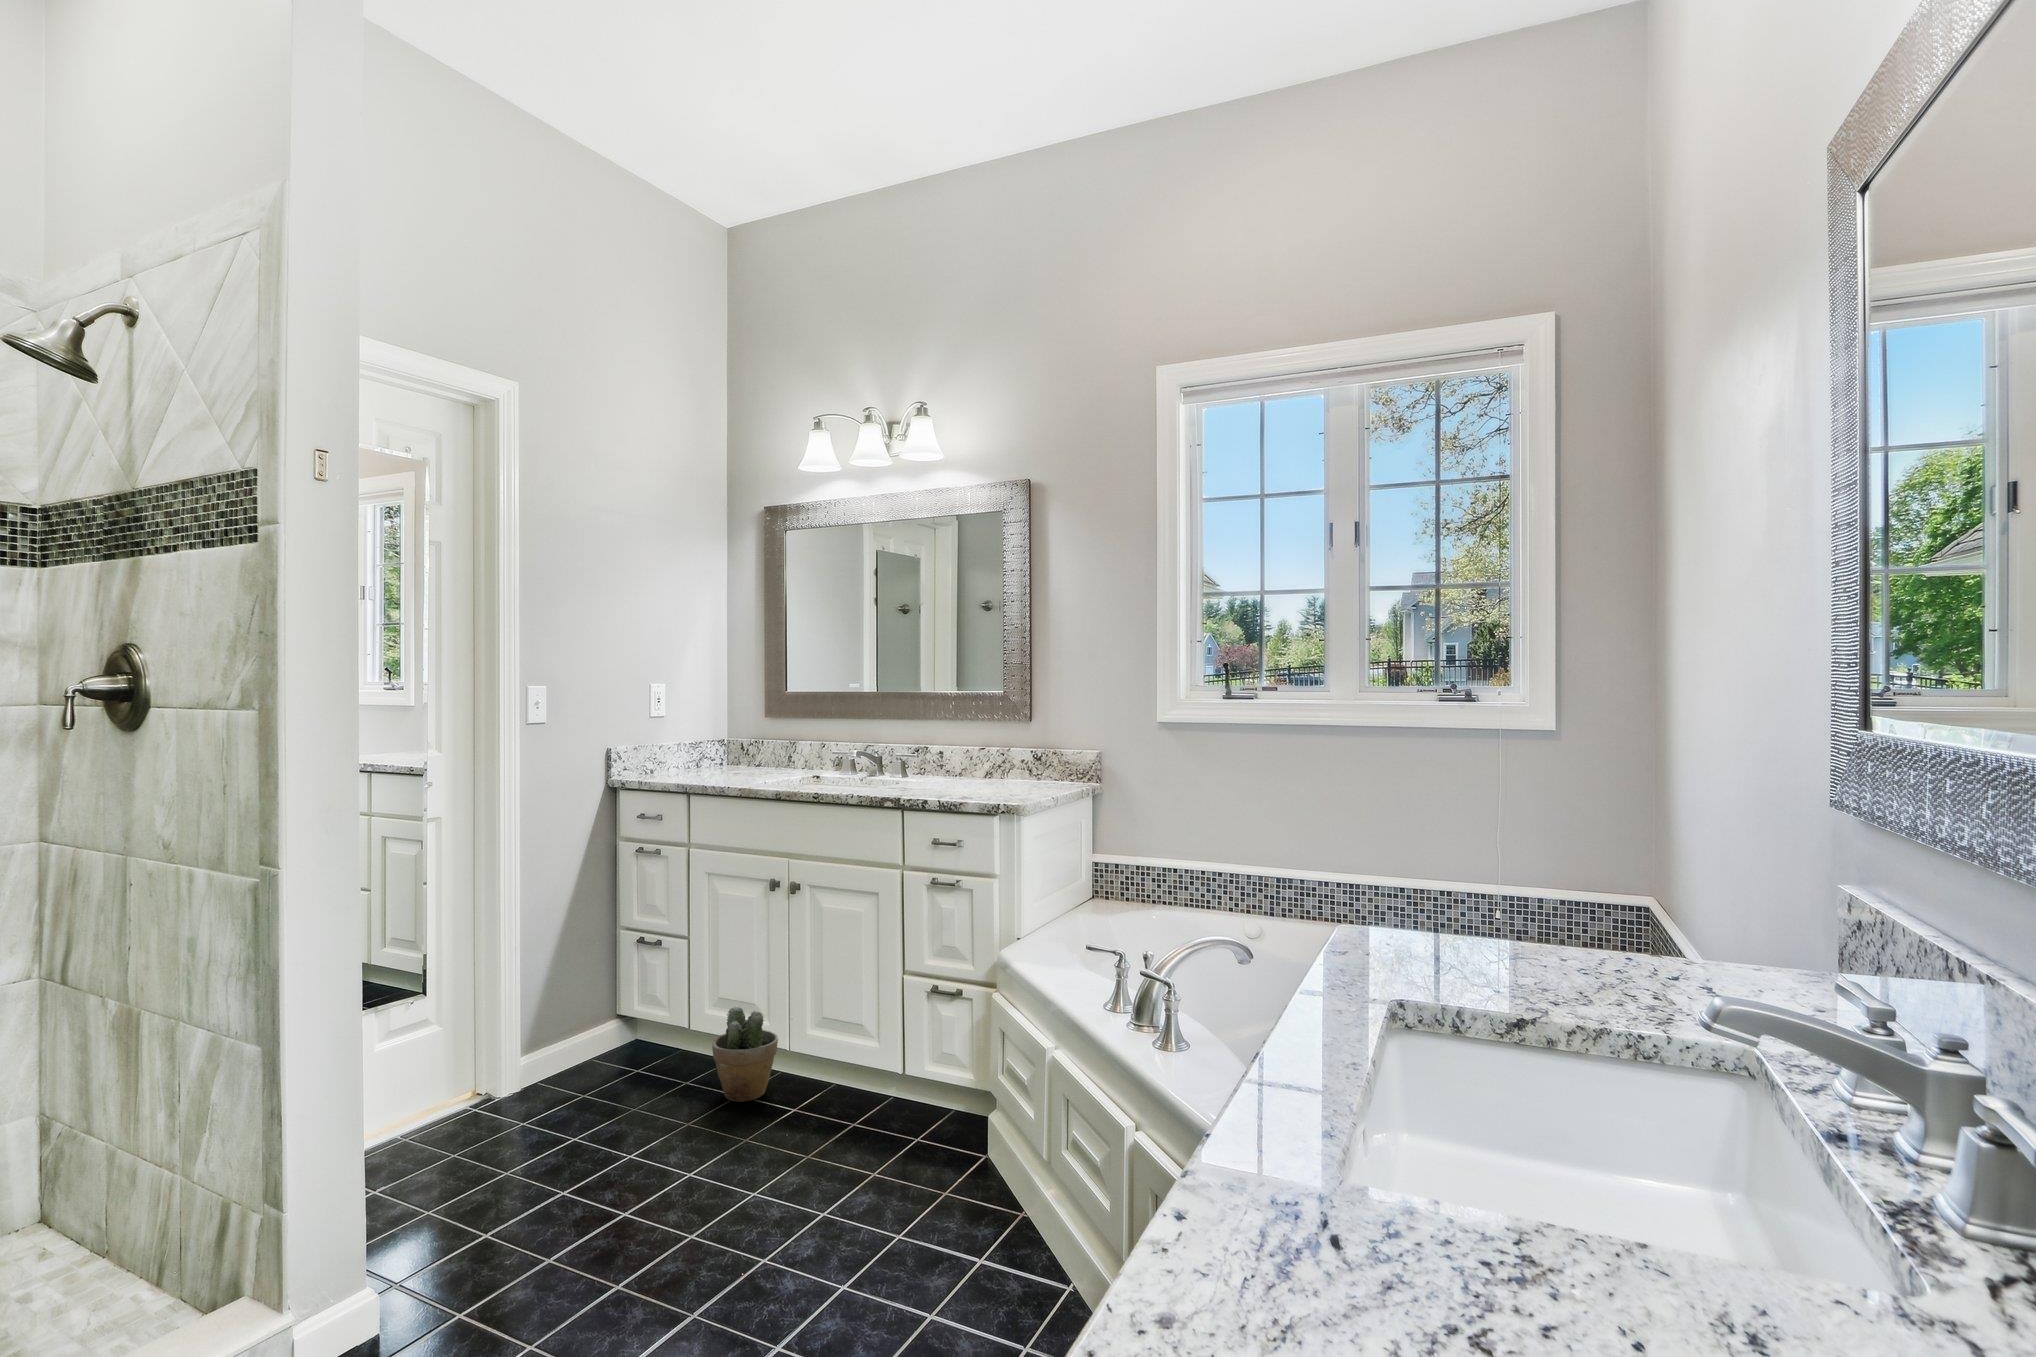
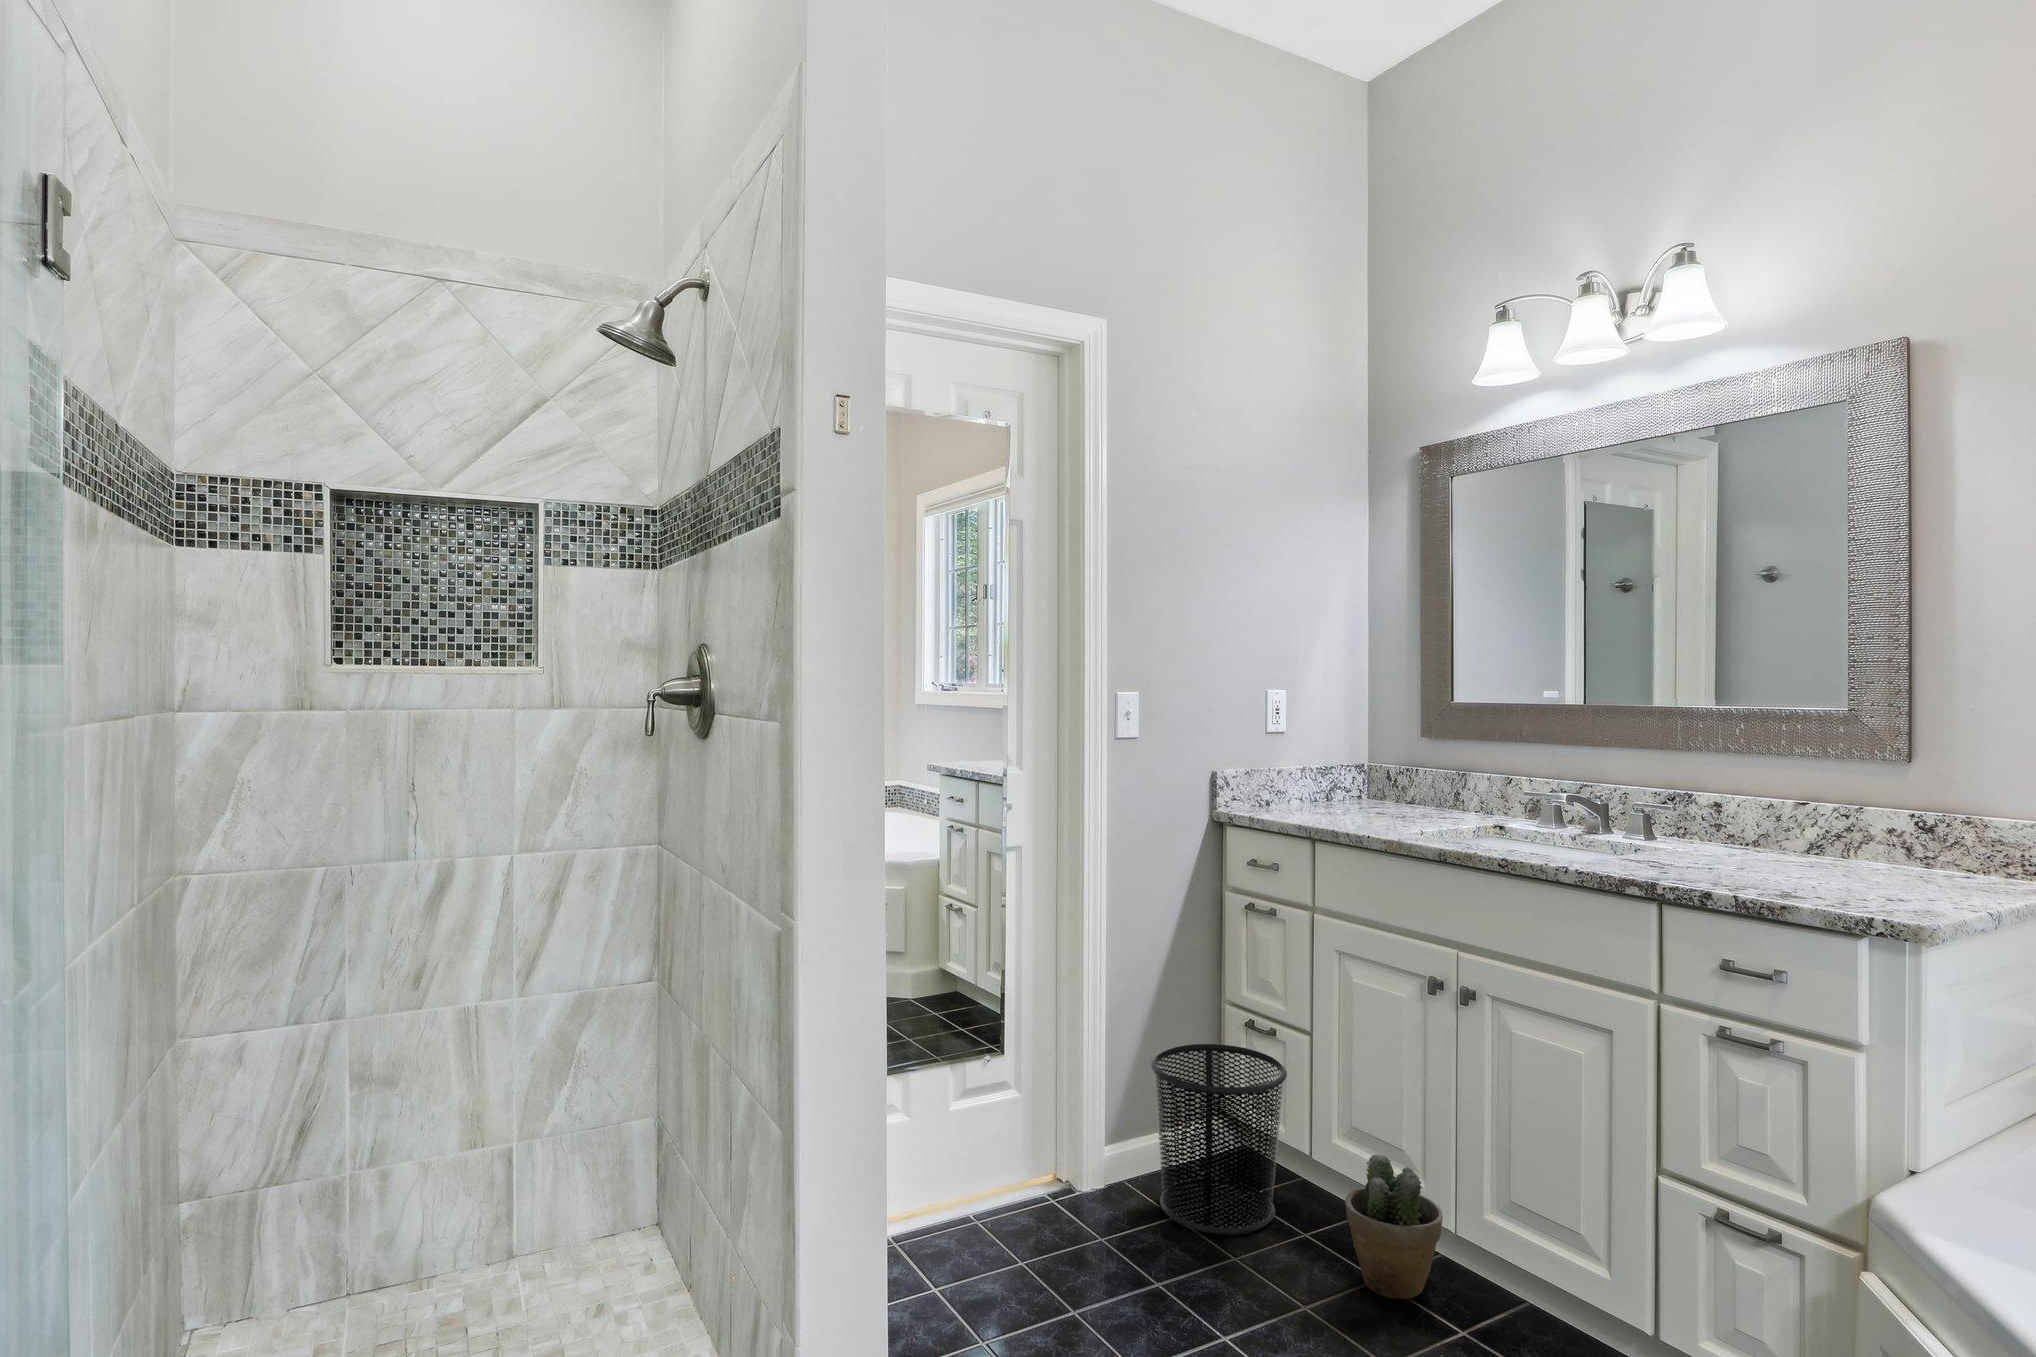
waste bin: none [558,958,668,1097] -> present [1151,1044,1287,1234]

